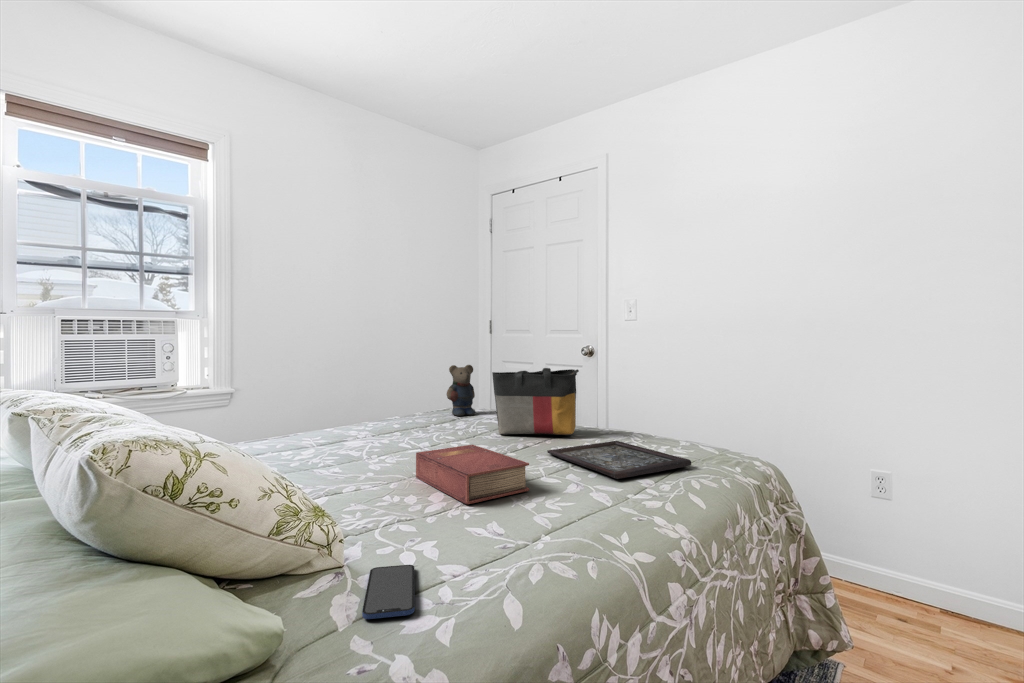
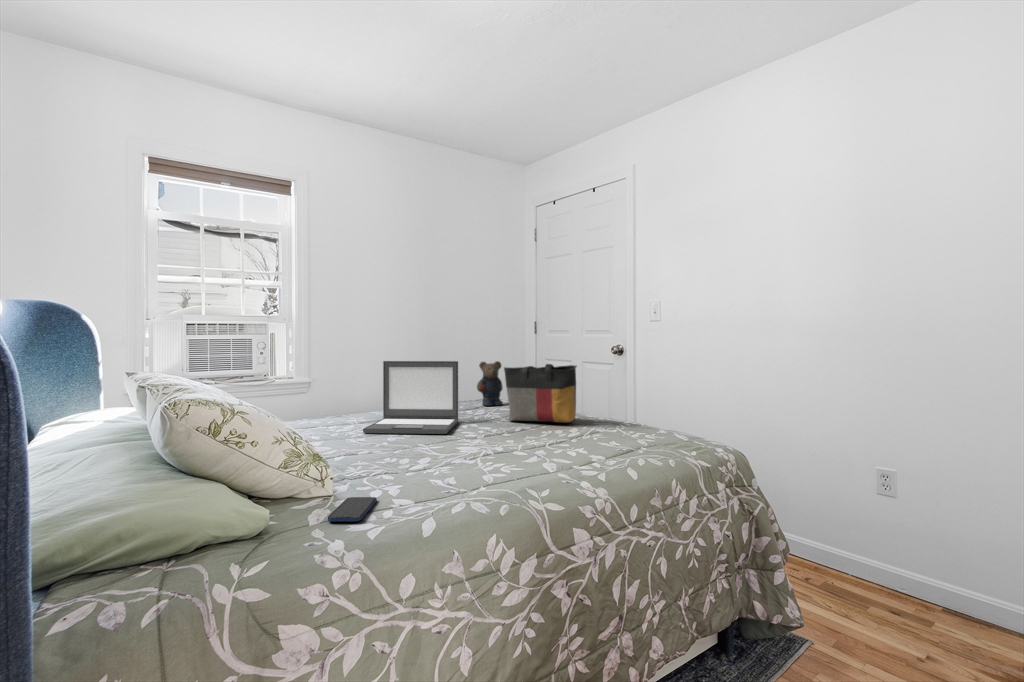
laptop: none [330,366,441,458] -> present [363,361,458,434]
tray: present [547,441,691,479] -> none [536,428,652,456]
book: present [416,445,529,504] -> none [418,425,497,467]

